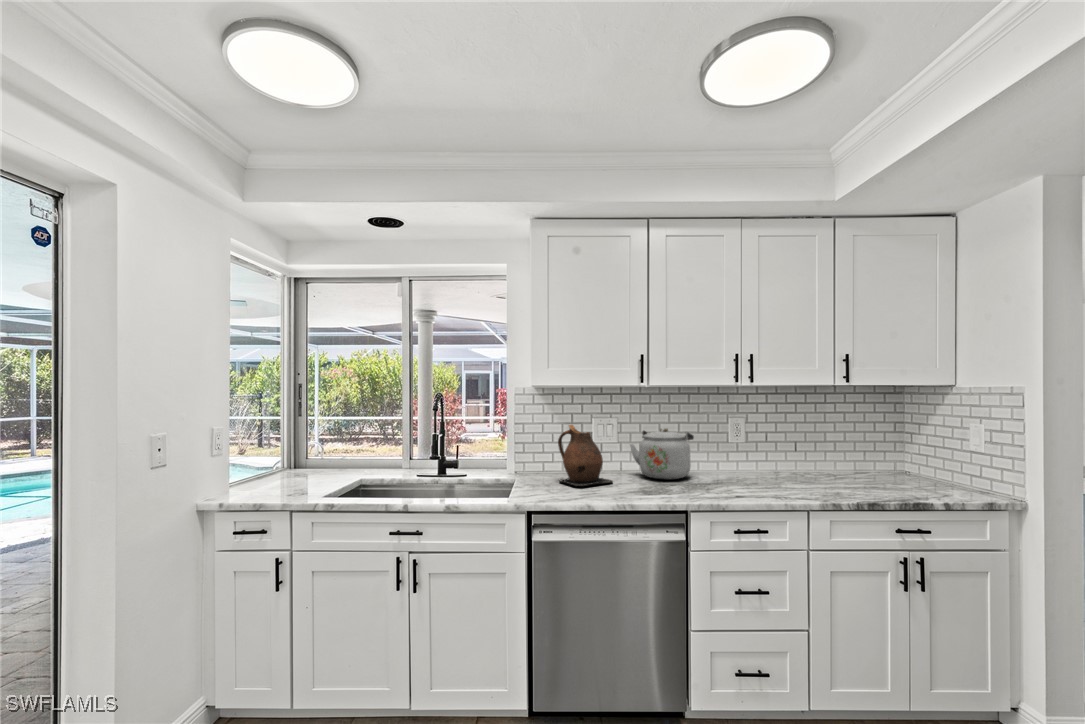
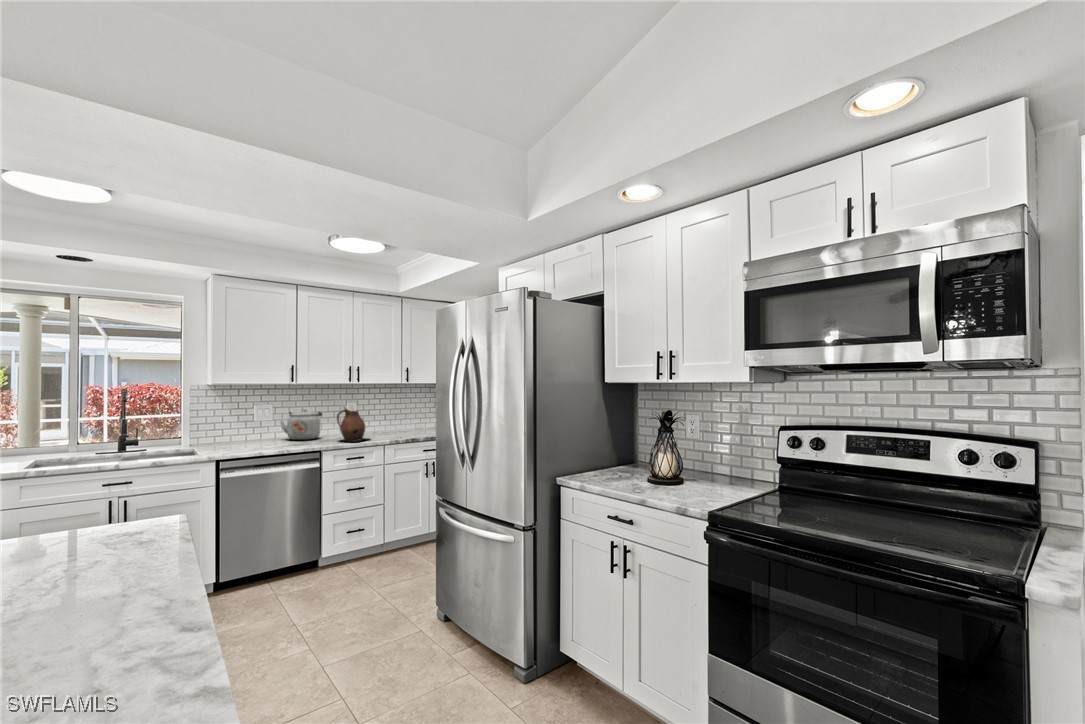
ceramic pitcher: present [558,425,613,486] -> present [337,407,369,442]

